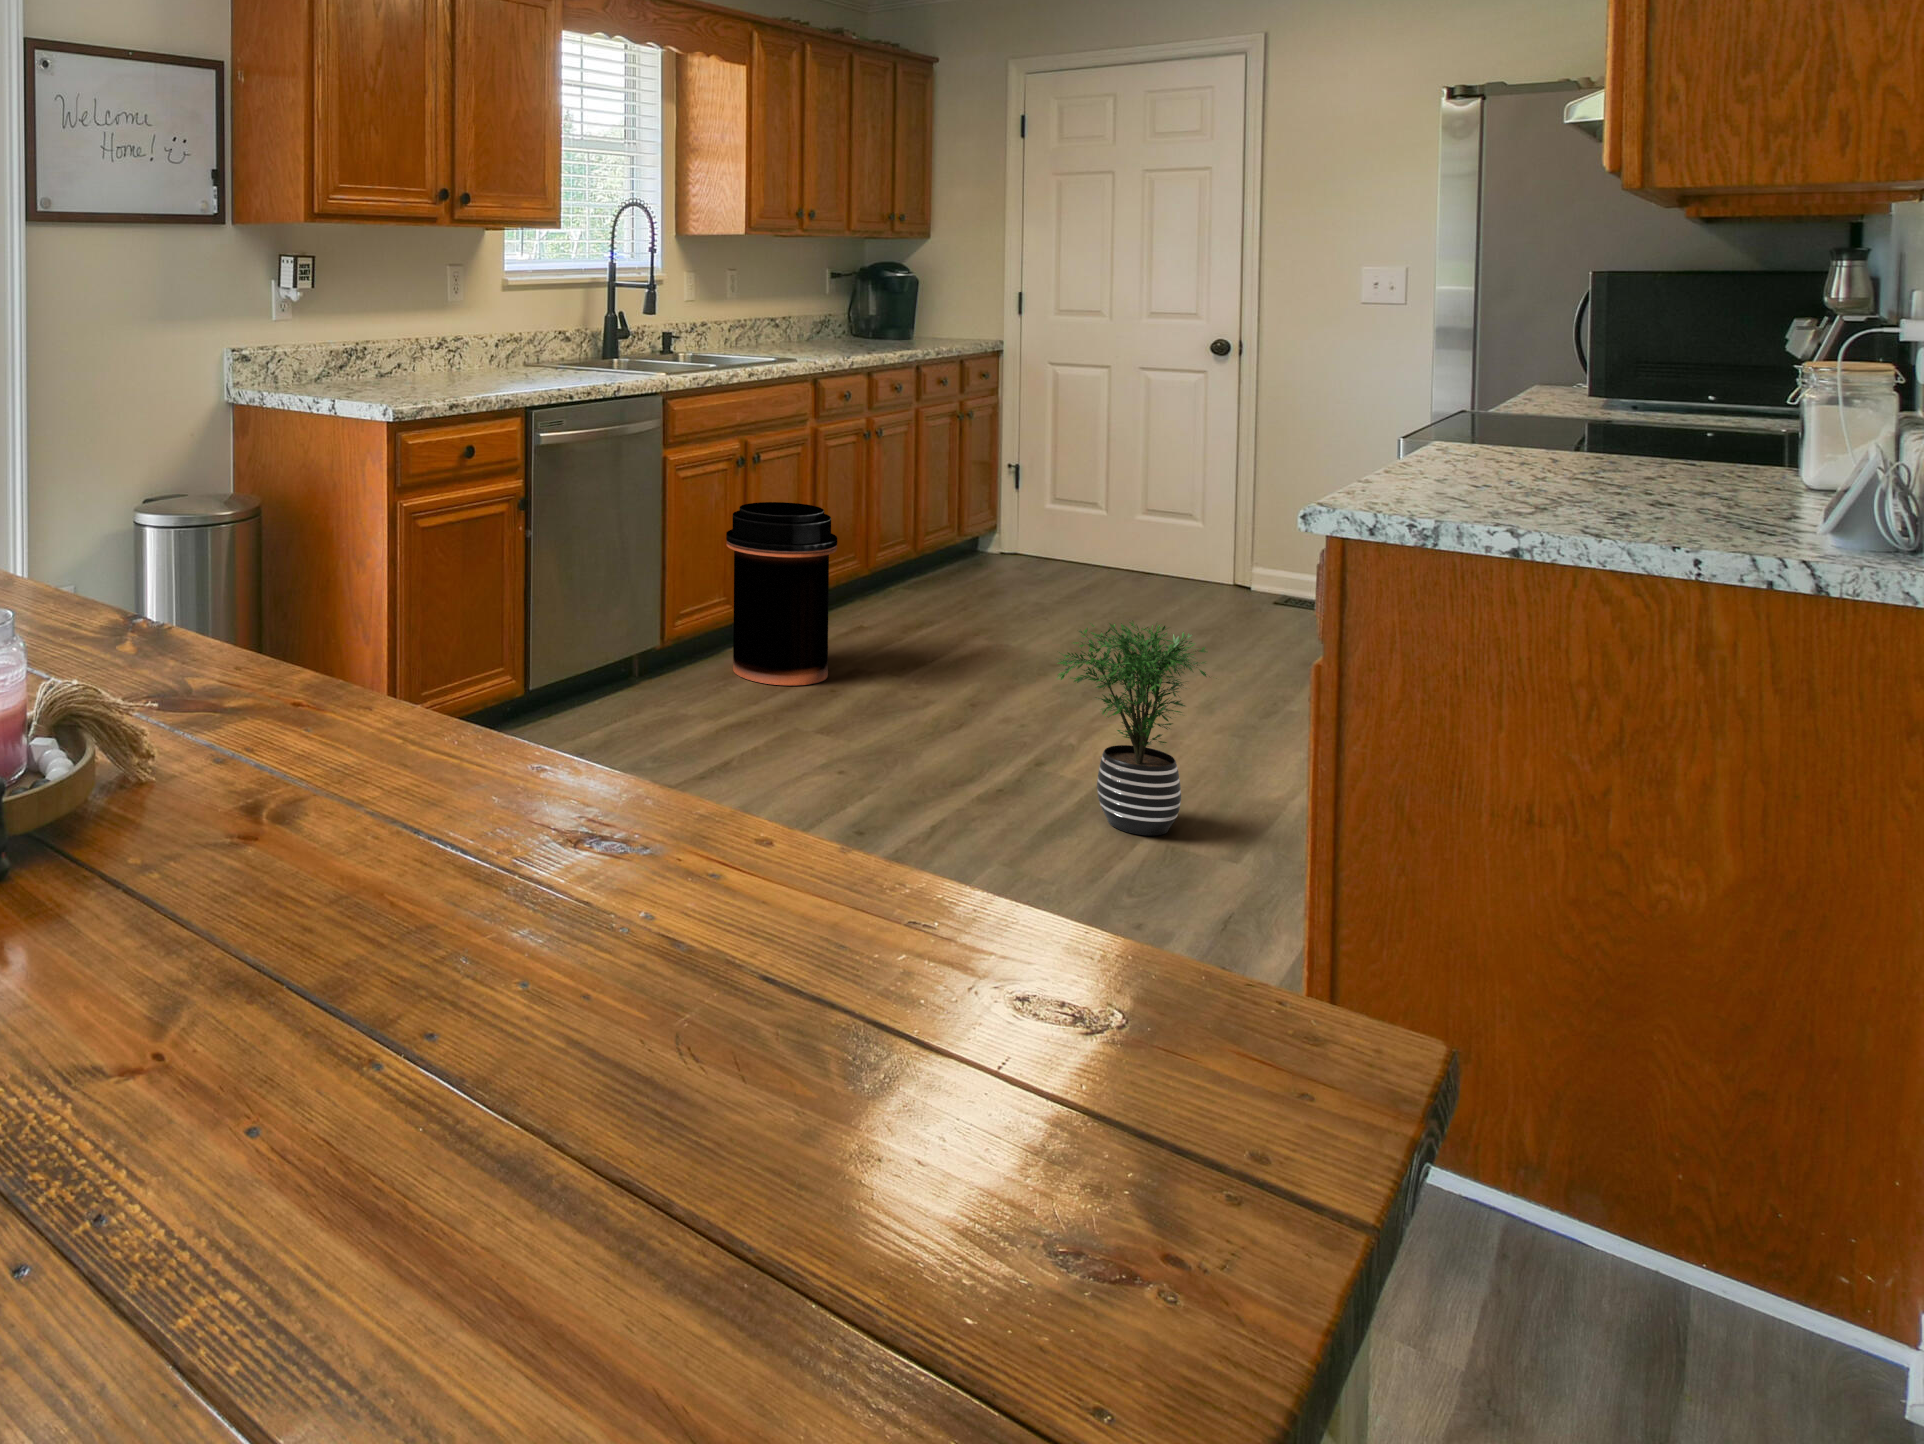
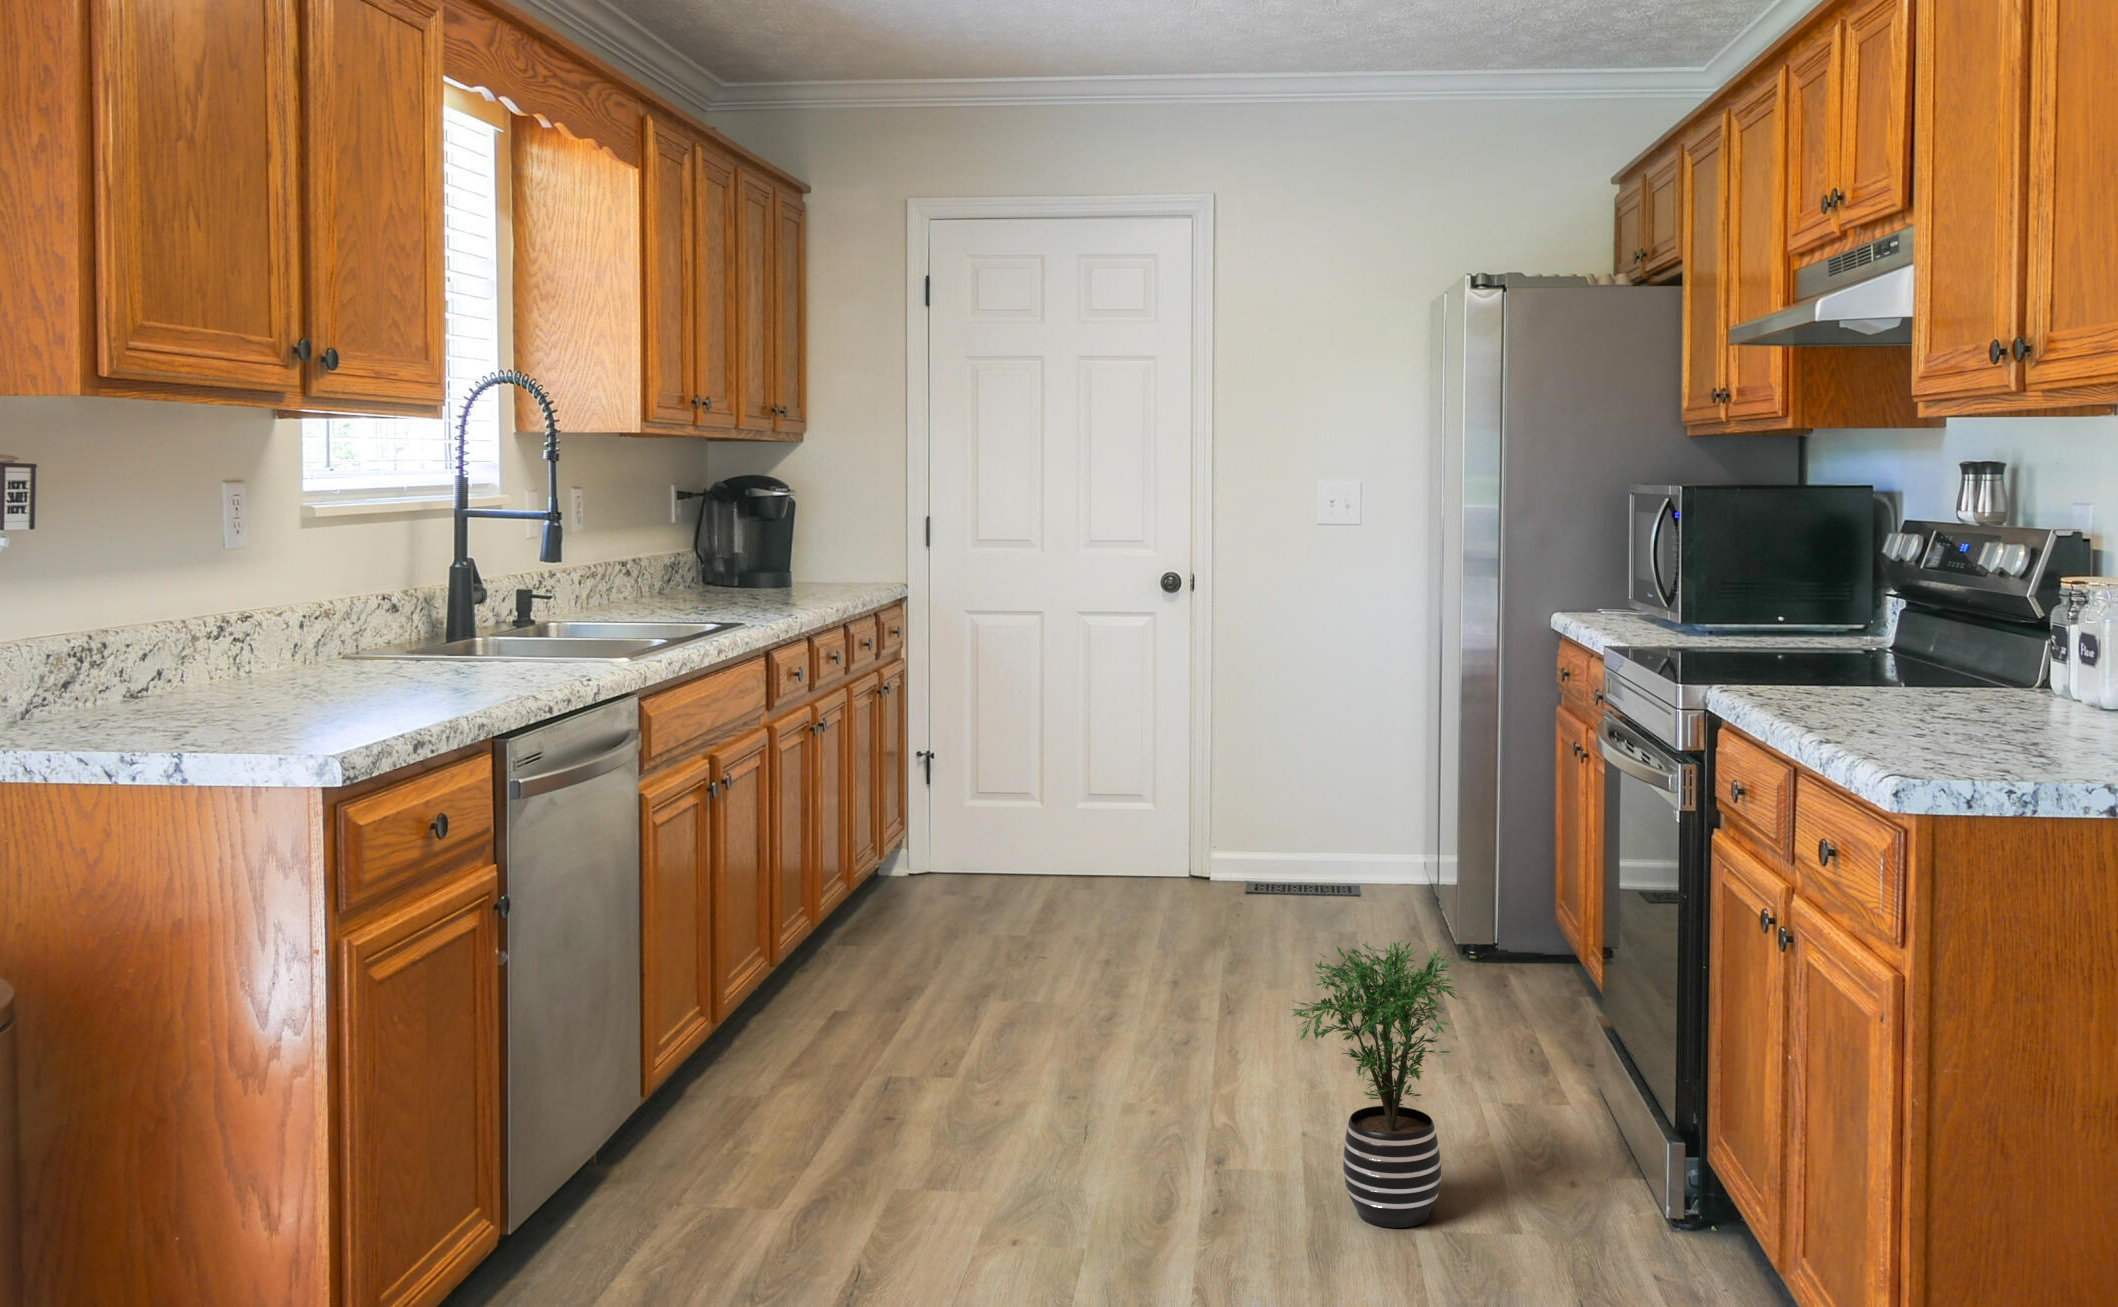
trash can: present [726,502,837,685] -> none [711,836,875,1124]

